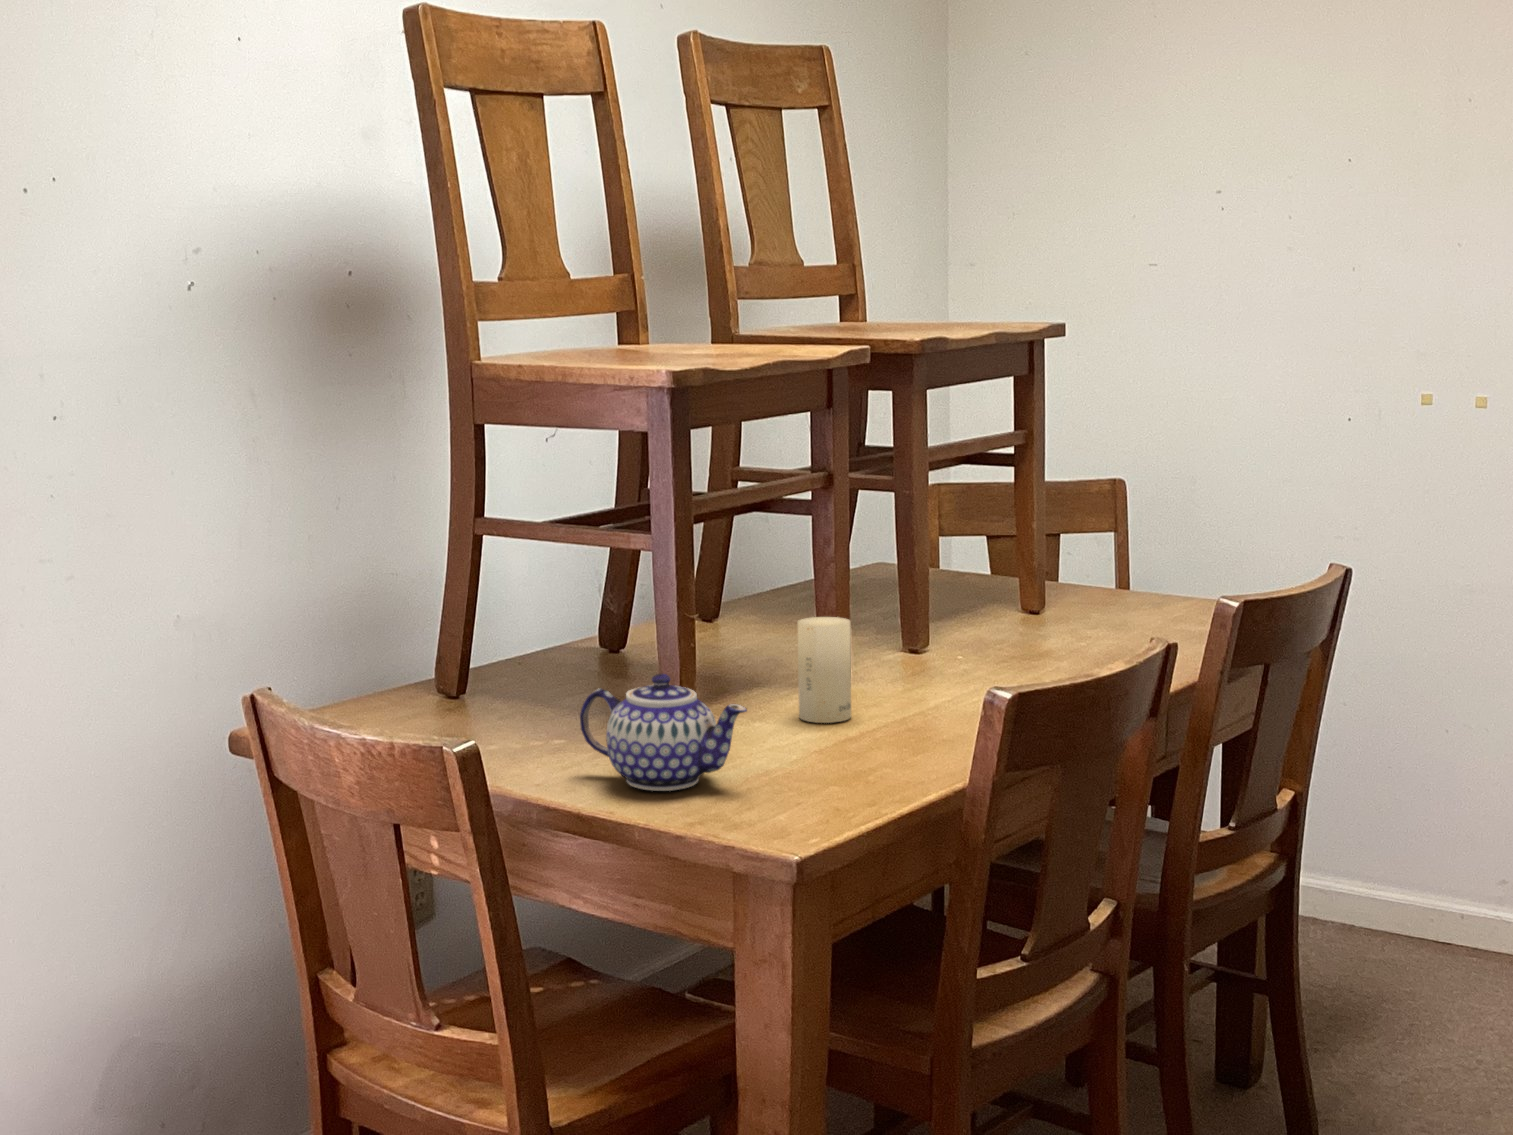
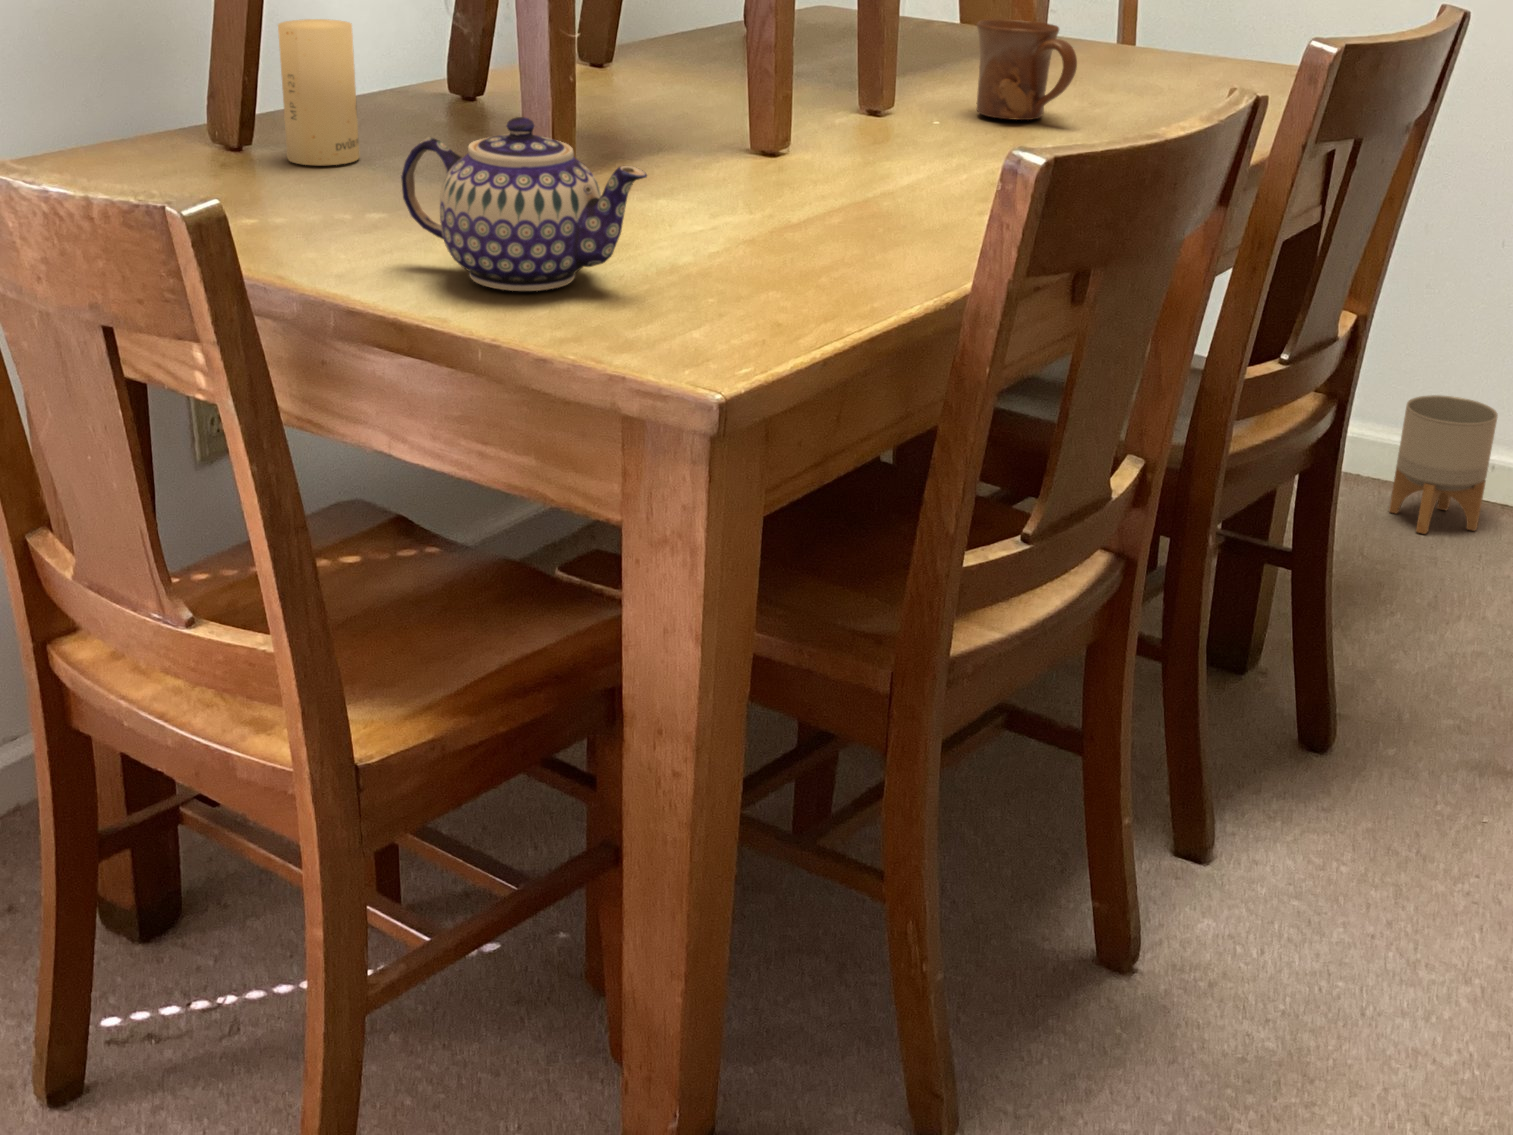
mug: none [981,583,1055,654] -> present [977,19,1077,120]
candle: present [798,617,851,723] -> present [278,19,359,165]
planter: none [1350,848,1427,961] -> present [1389,395,1498,534]

